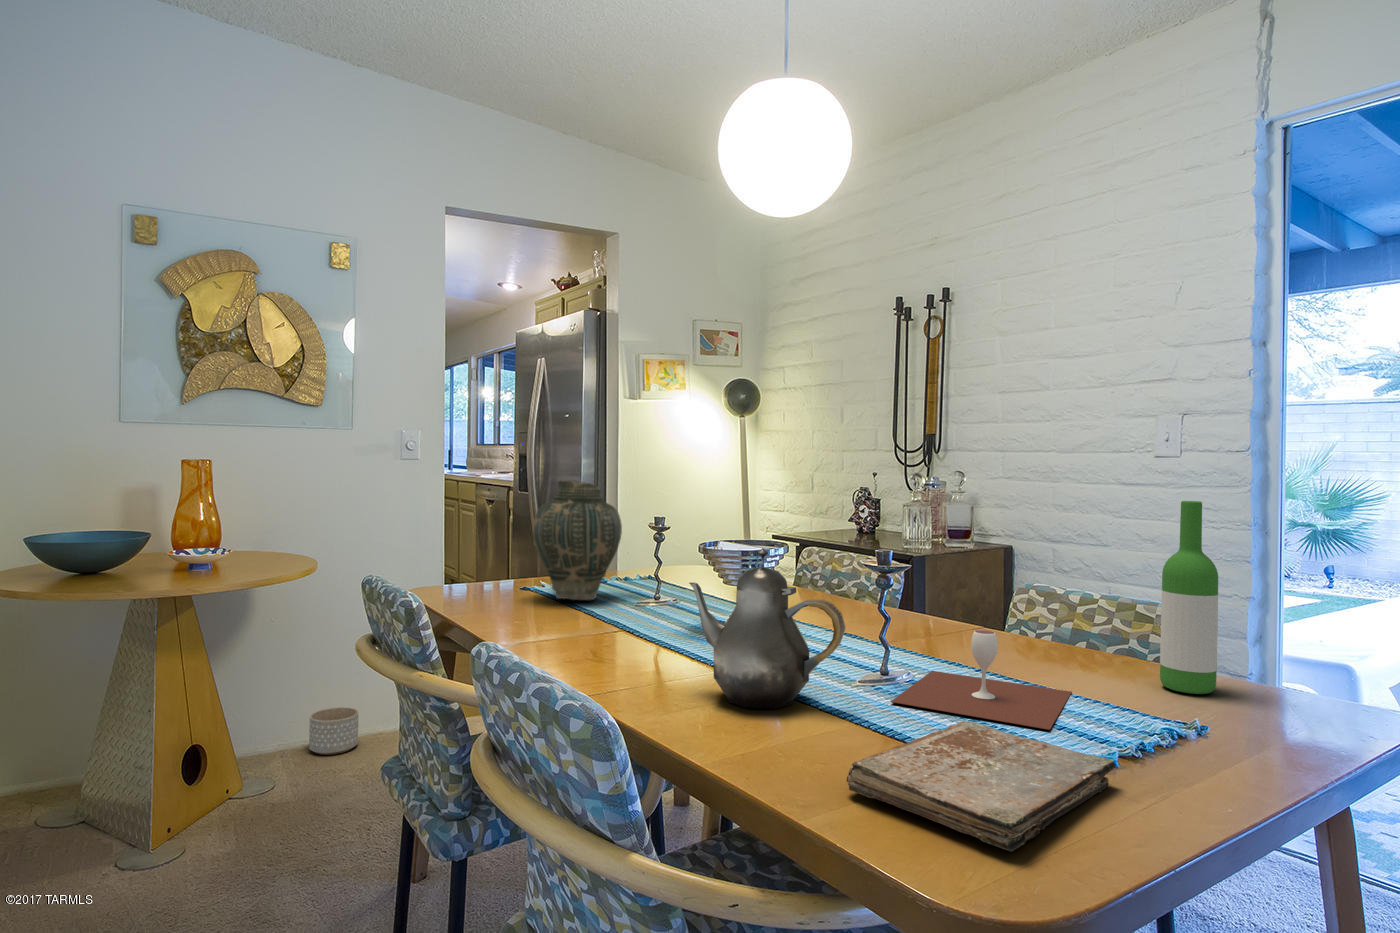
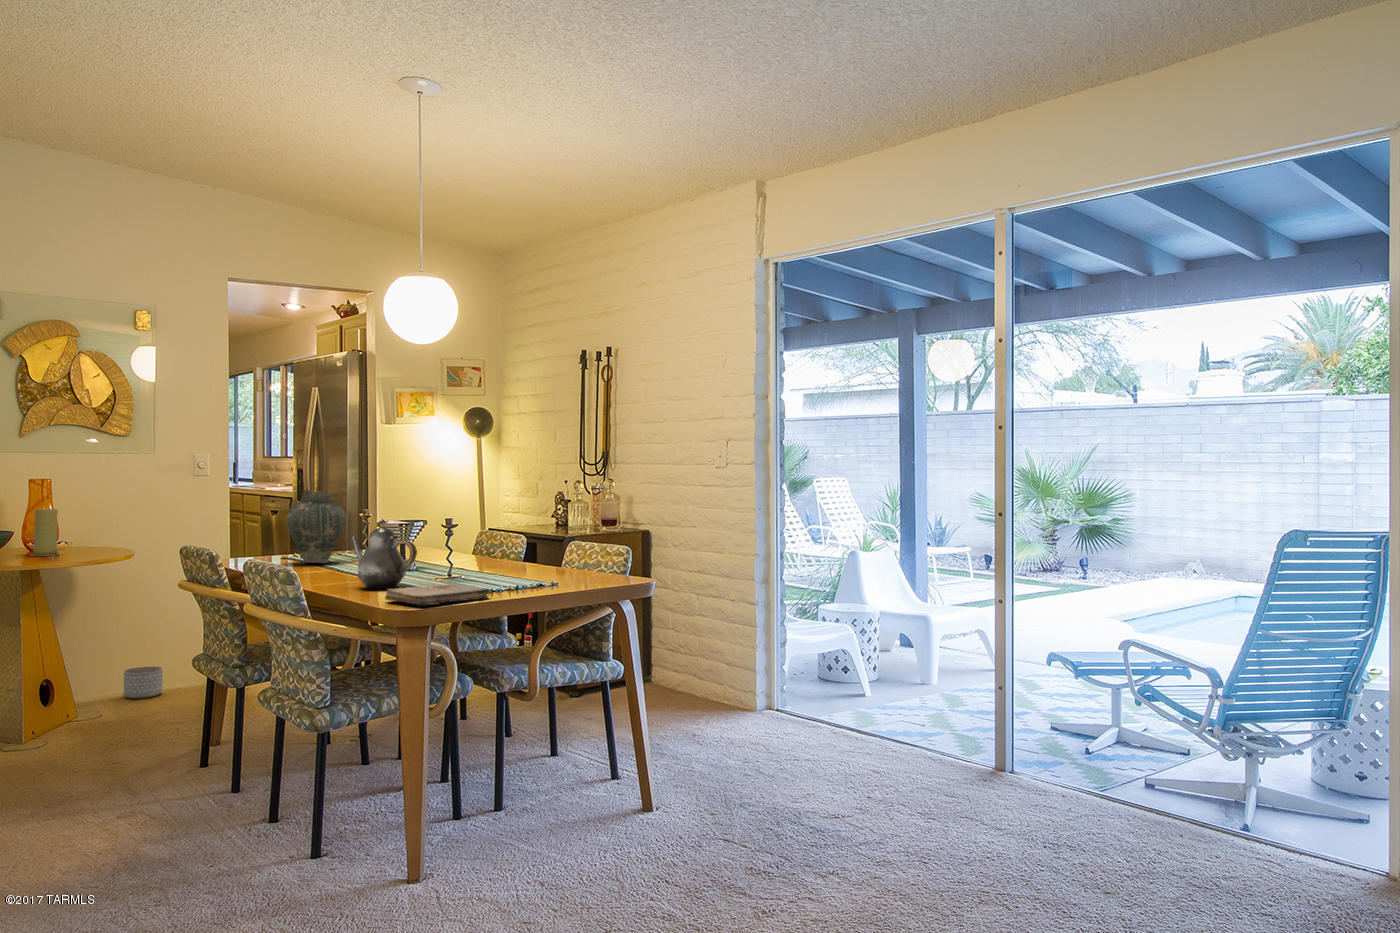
candle: none [172,501,217,569] -> present [30,509,59,556]
wine bottle: present [1160,501,1218,694] -> none [579,494,601,581]
wine glass: present [891,630,1071,730] -> none [441,555,534,590]

